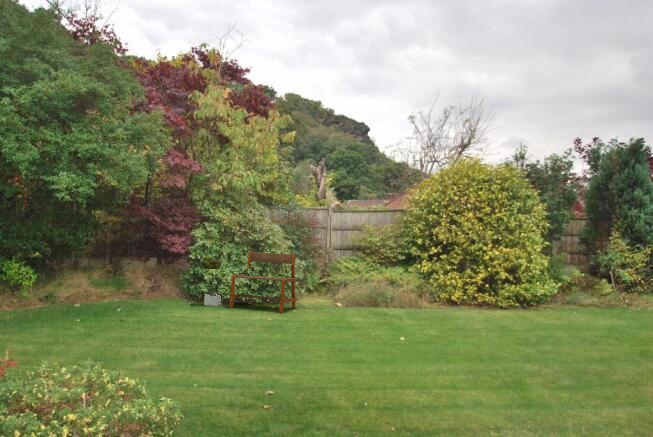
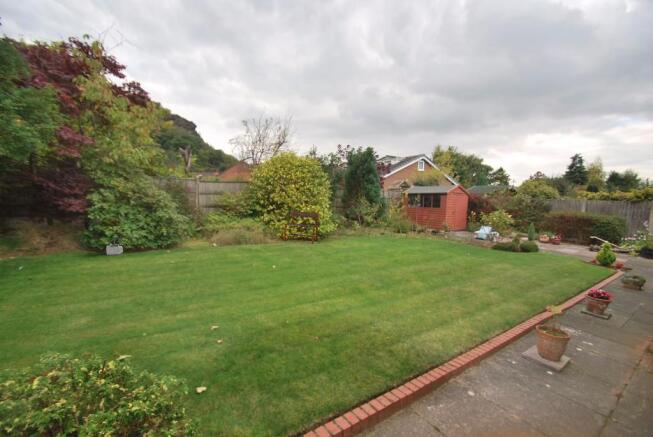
bench: present [229,251,297,313] -> present [284,211,319,244]

